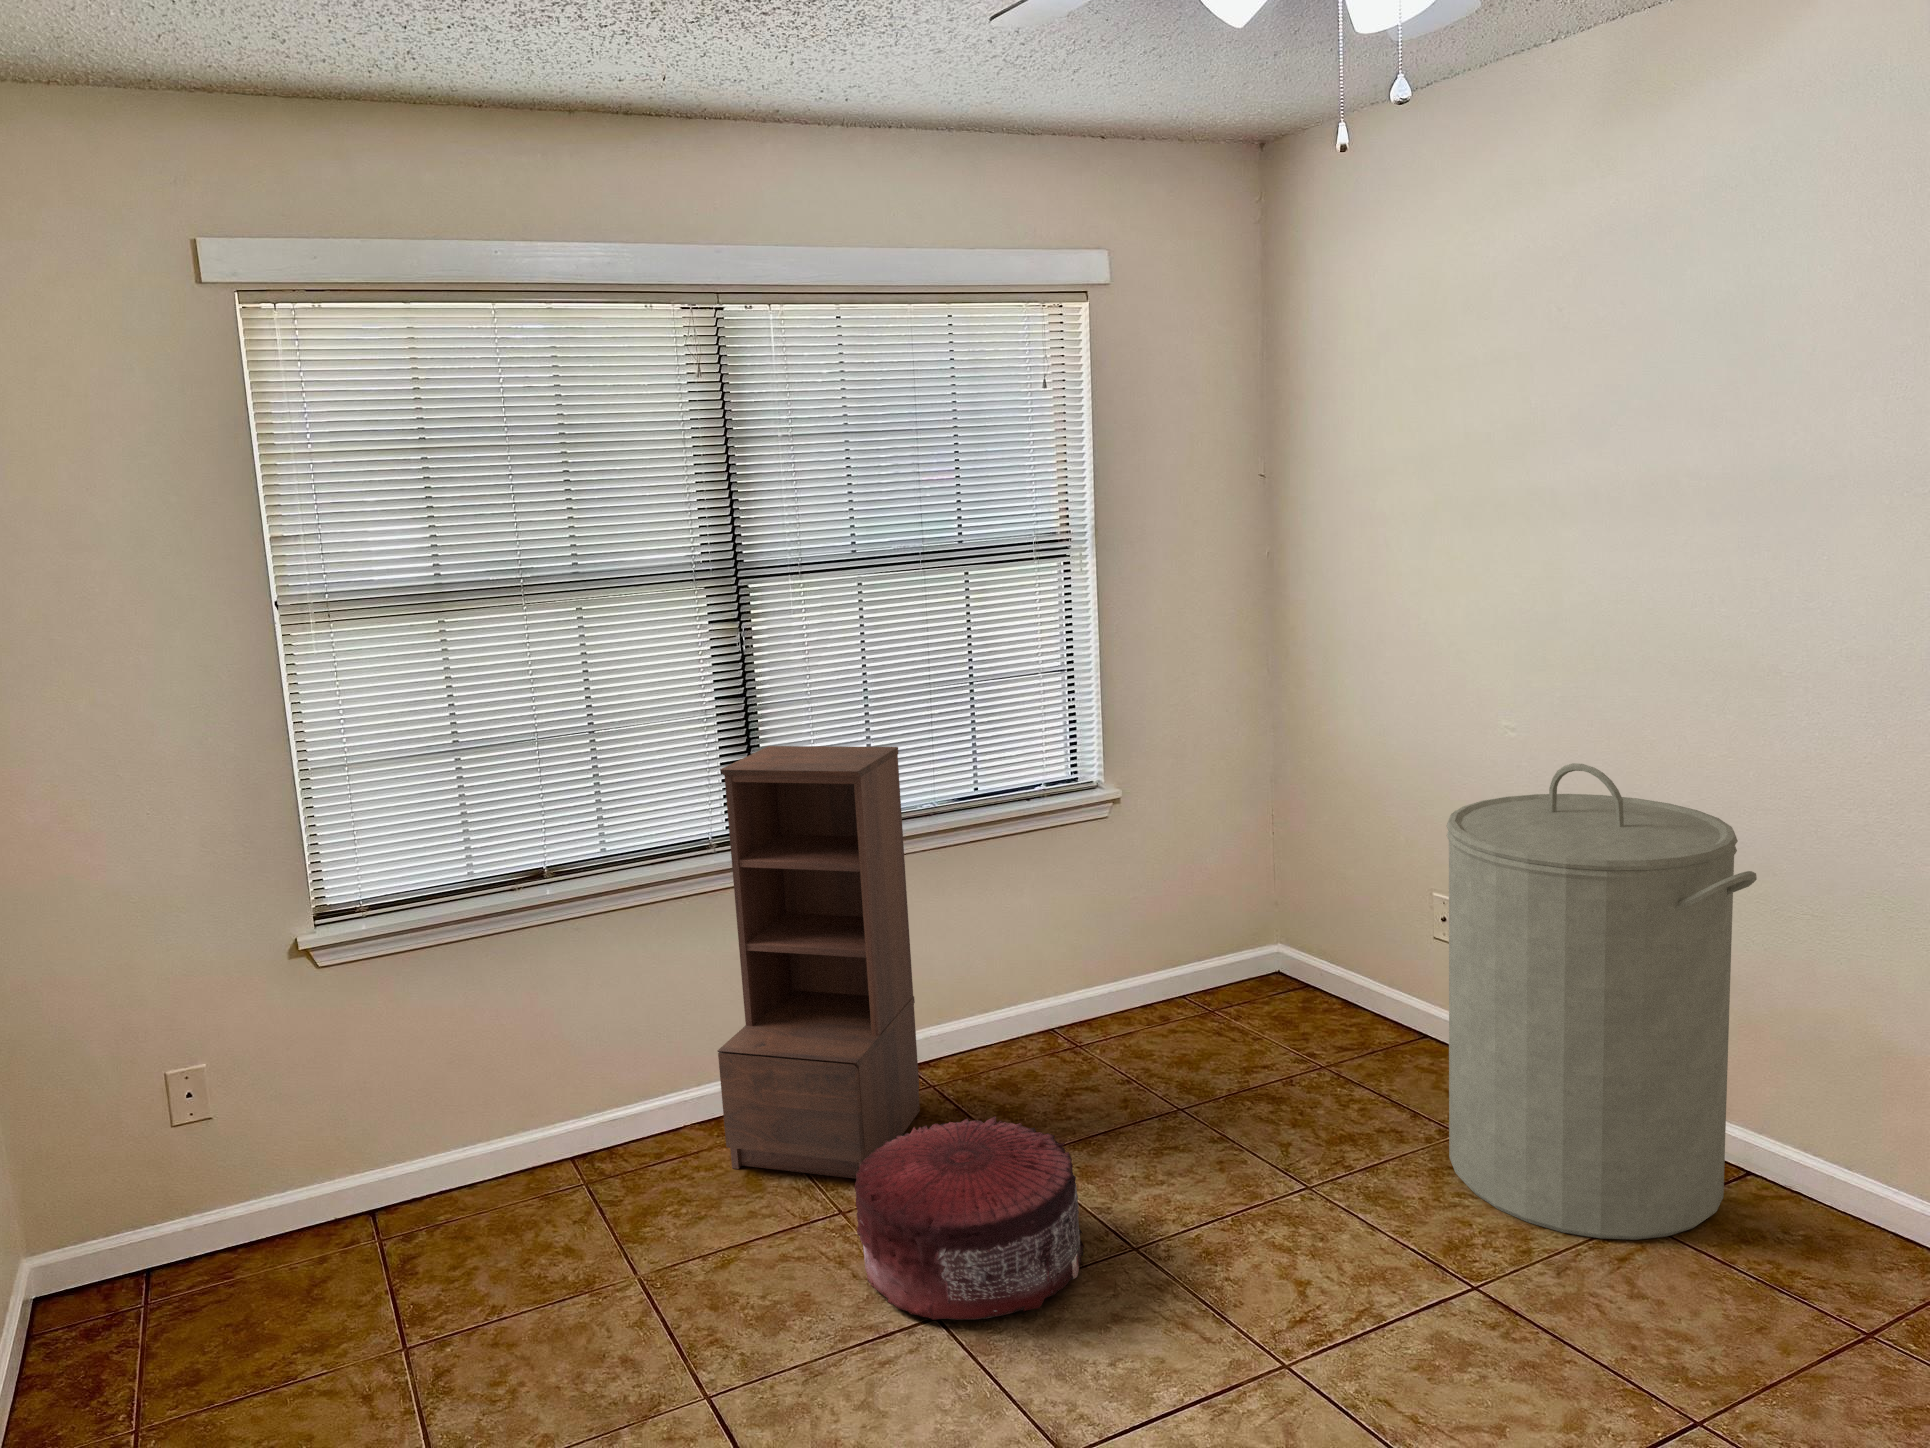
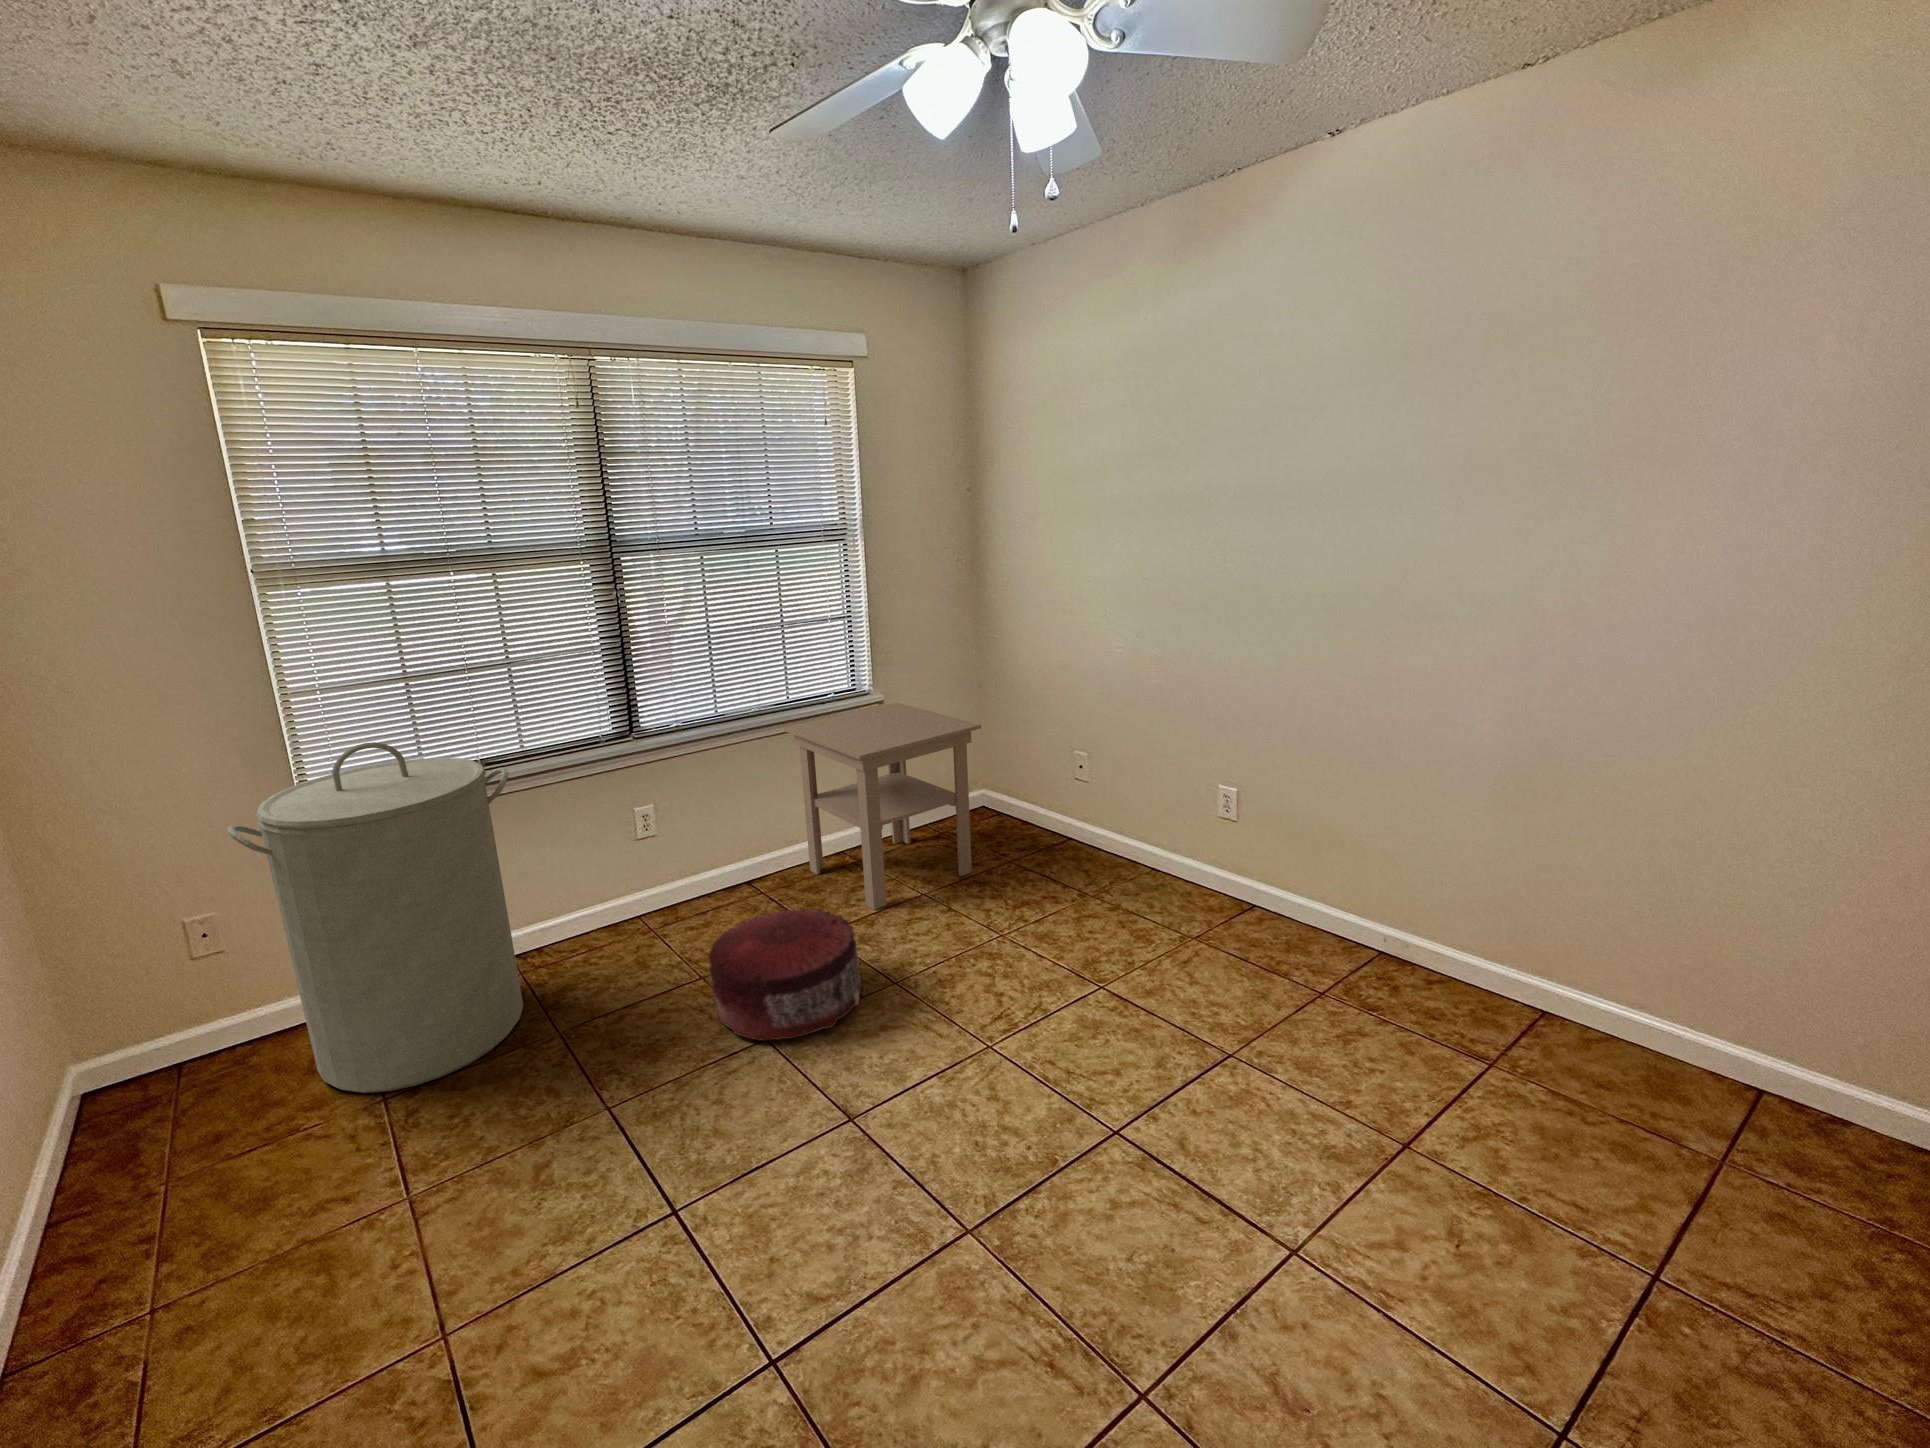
bookshelf: present [718,746,920,1179] -> none [607,667,756,956]
laundry hamper: present [1446,763,1757,1240] -> present [227,742,523,1093]
side table: none [968,804,1278,1131] -> present [784,703,981,910]

